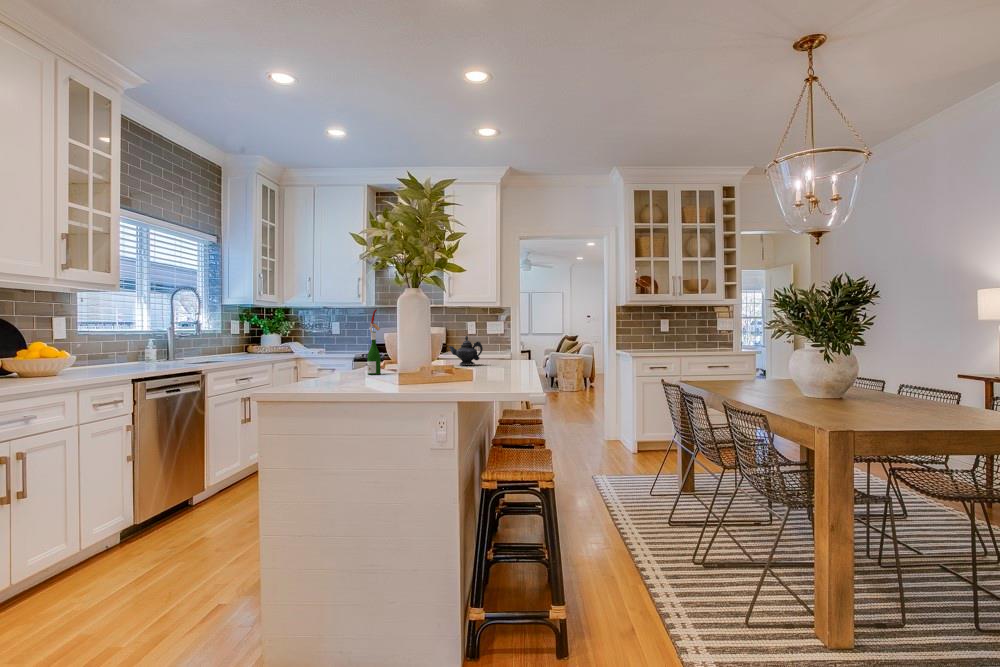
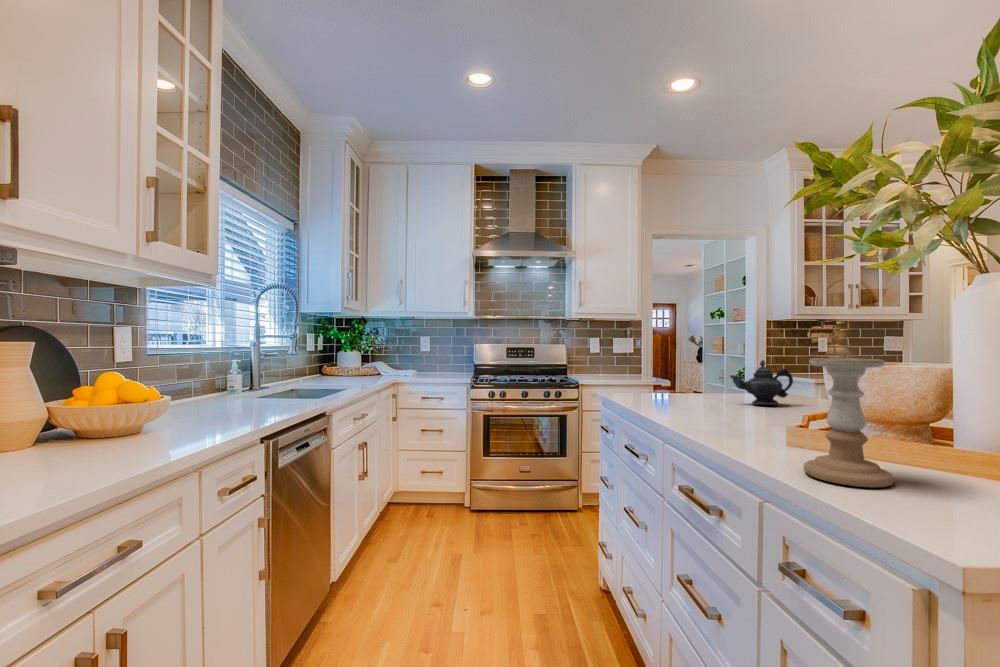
wine bottle: present [367,309,385,375] -> none [693,316,731,429]
candle holder: none [327,331,363,388] -> present [804,358,894,487]

